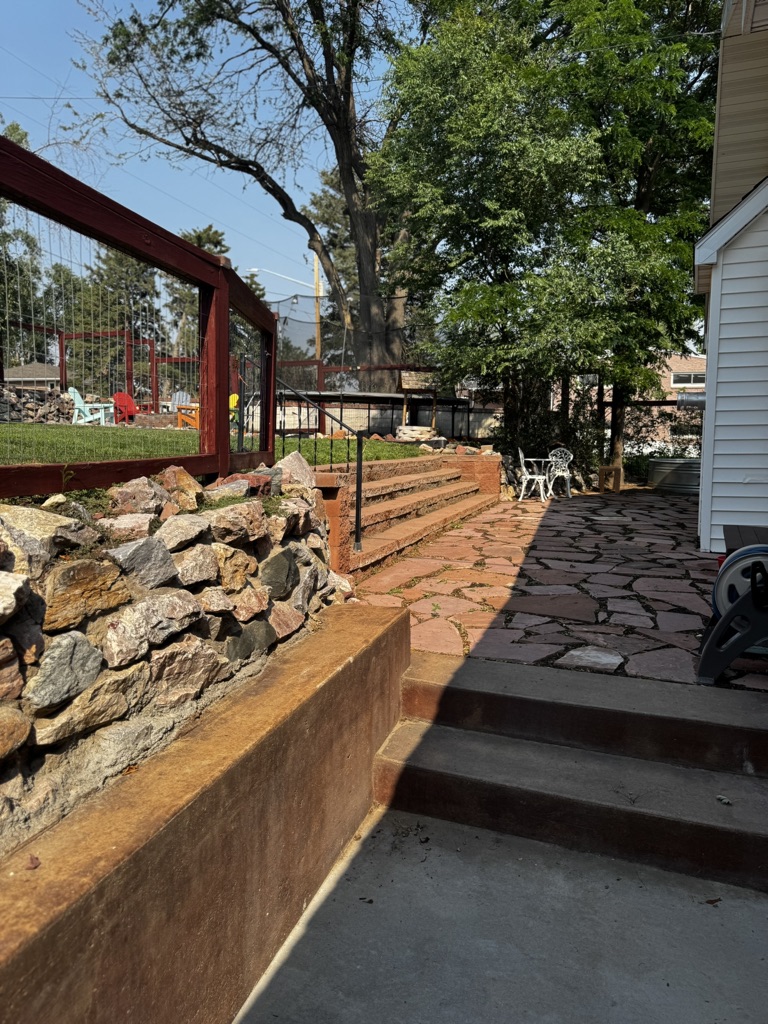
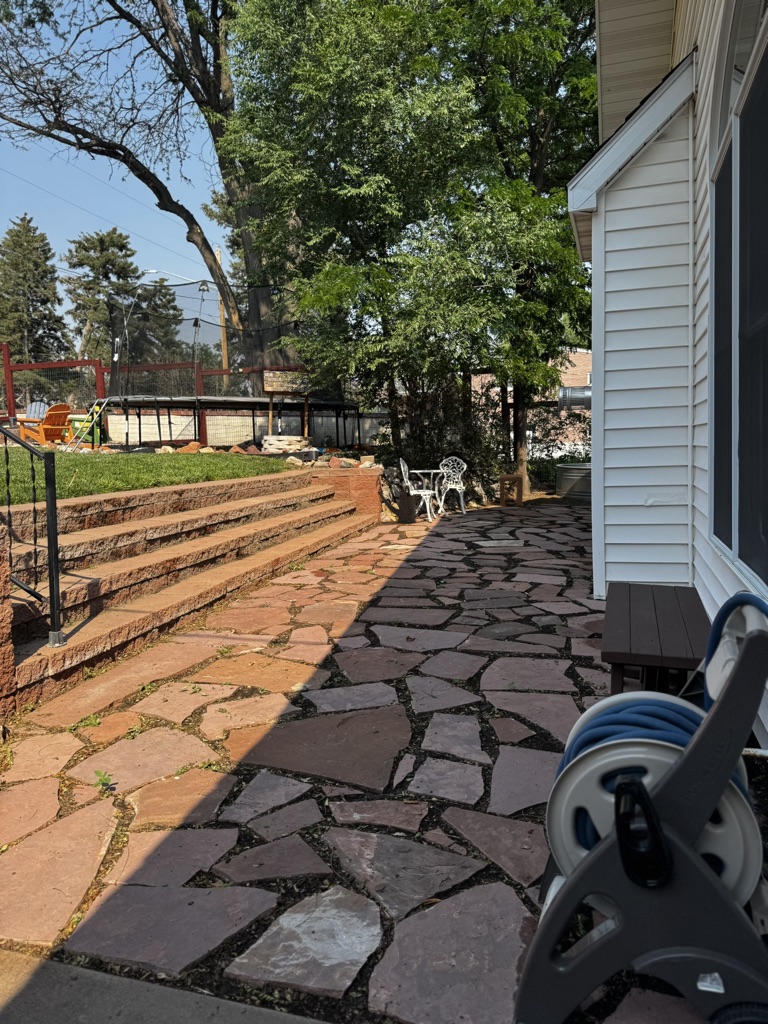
watering can: none [502,470,539,502] -> present [378,485,422,523]

